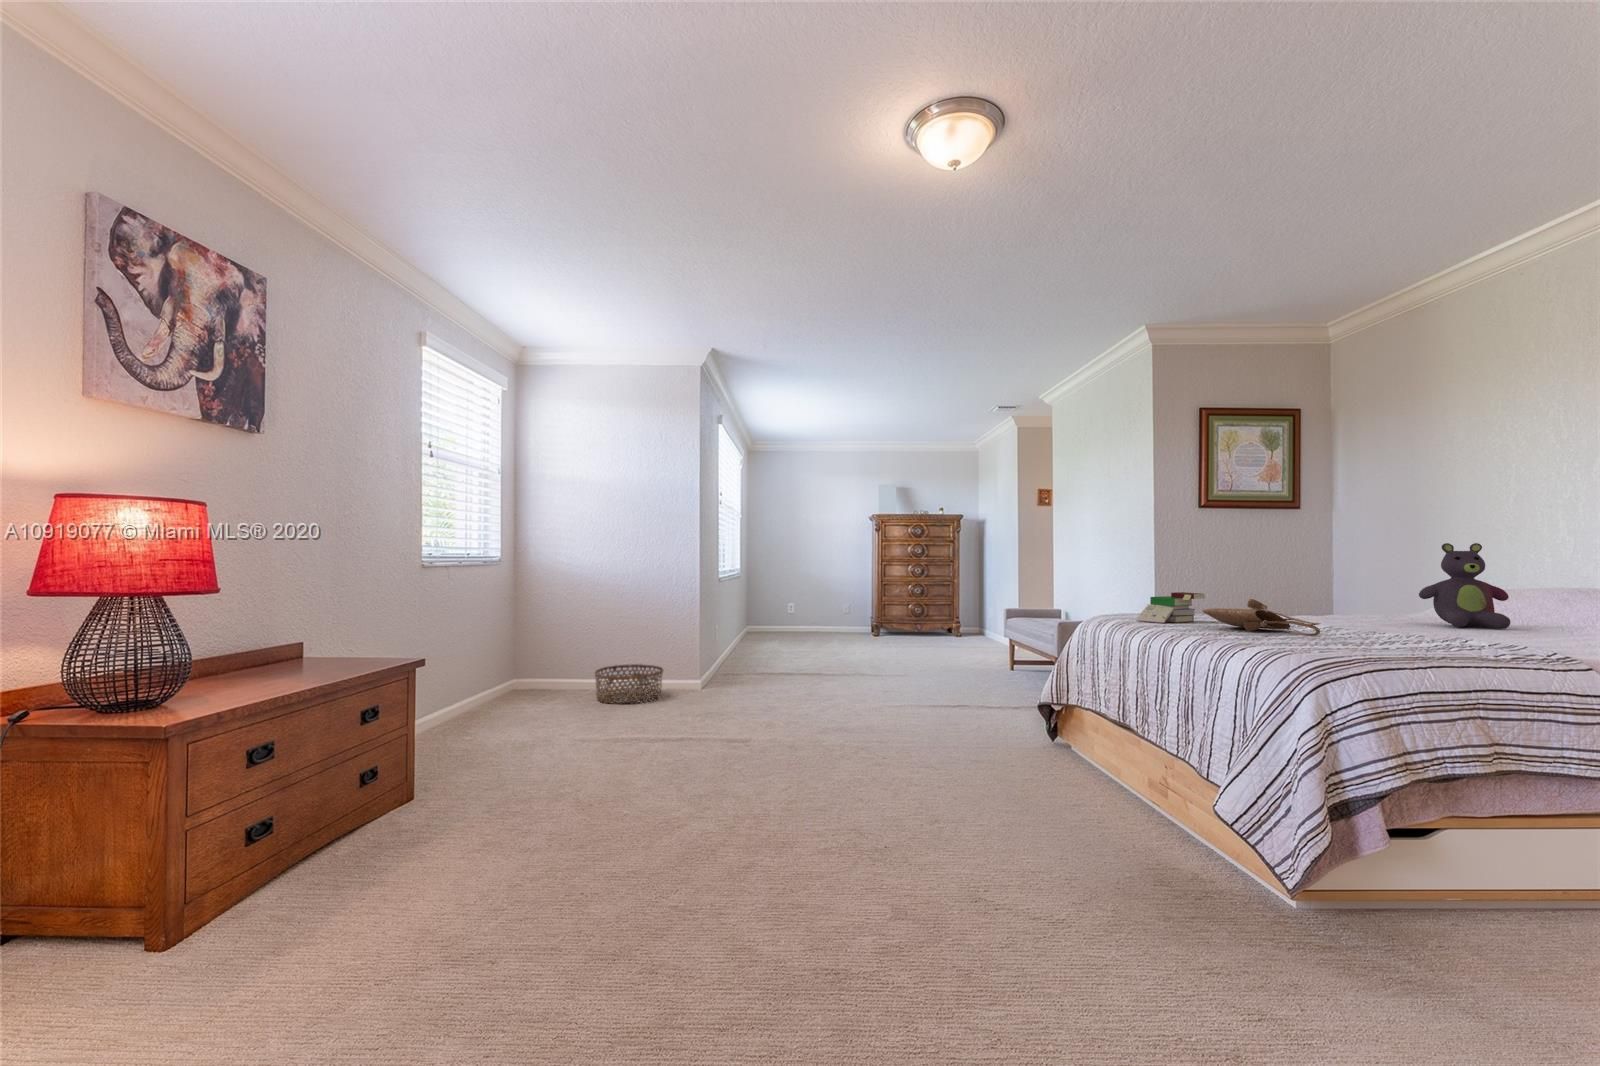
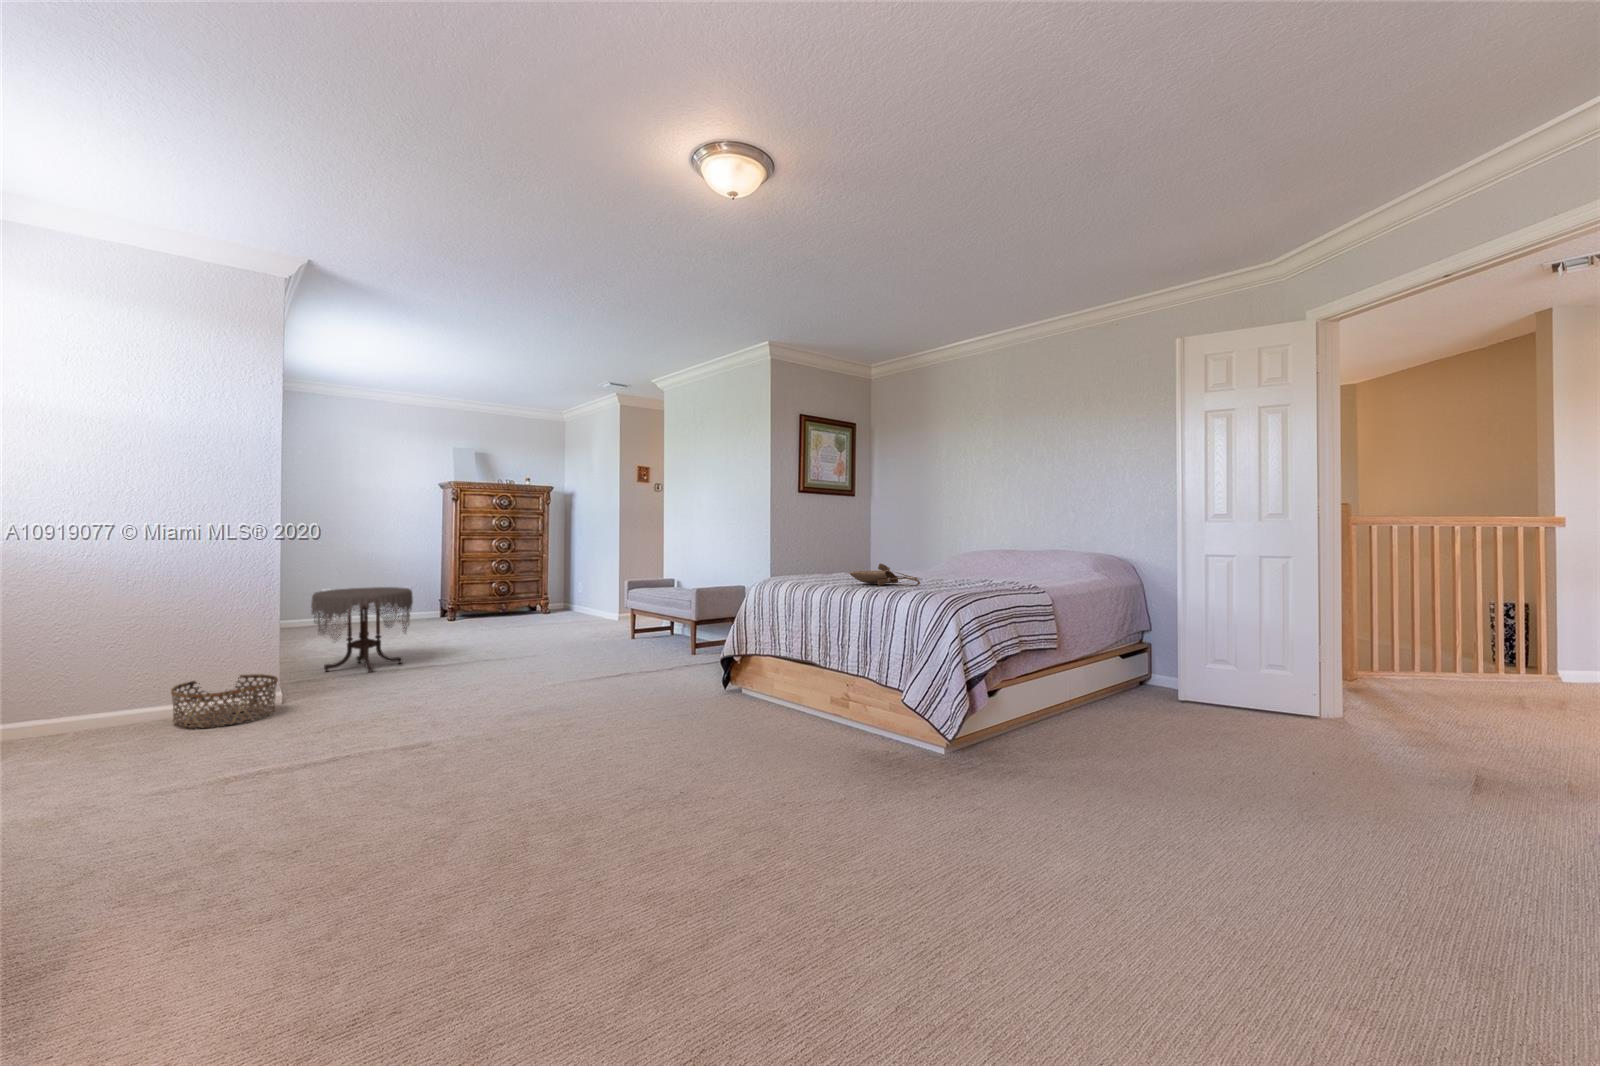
stuffed bear: present [1419,543,1511,629] -> none [945,524,988,576]
book: present [1137,592,1205,623] -> none [799,560,840,584]
side table: none [722,602,798,676] -> present [311,587,413,673]

